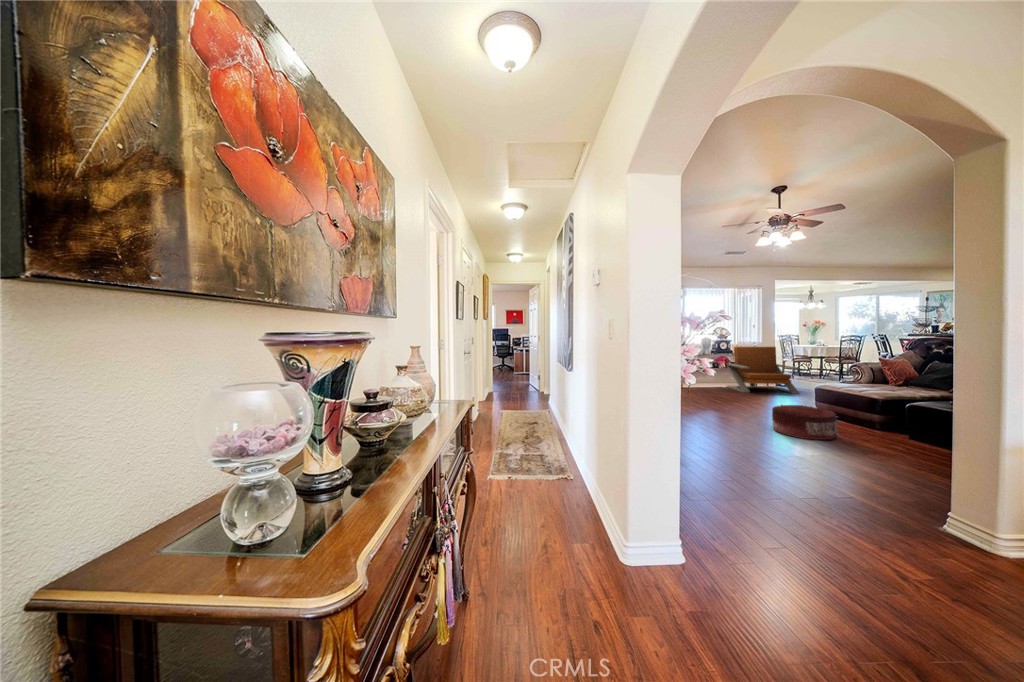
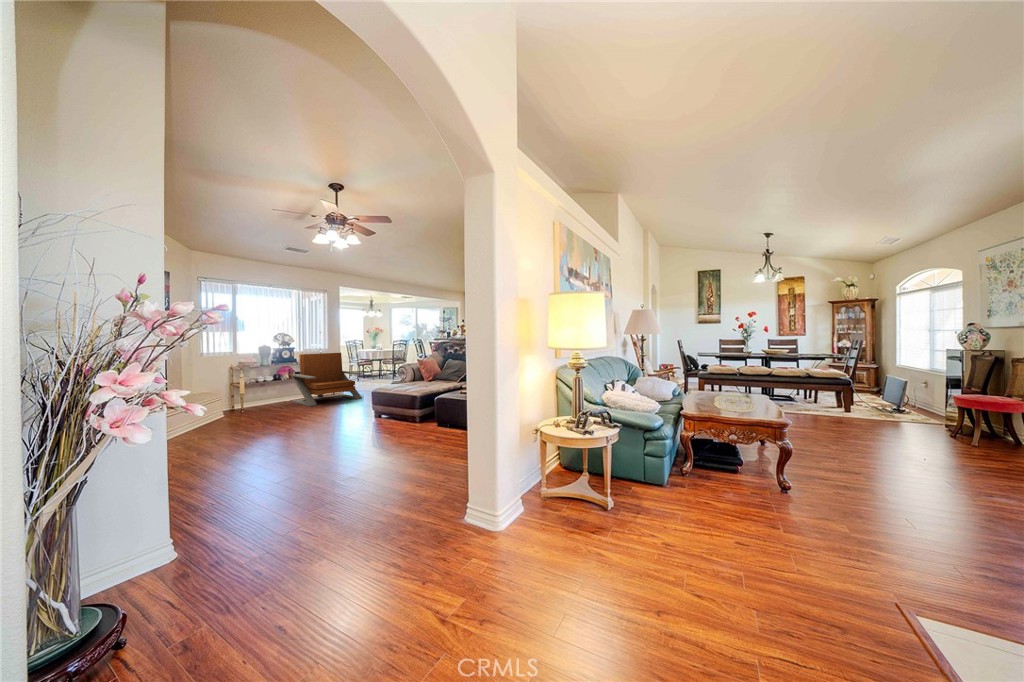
pouf: present [772,405,838,440] -> none [334,413,389,449]

